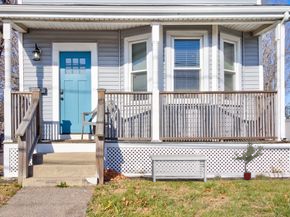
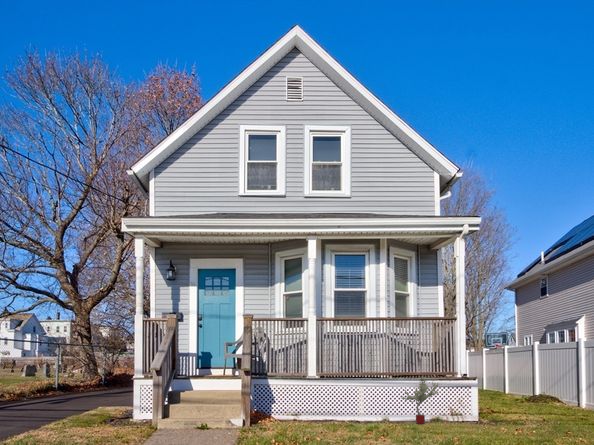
storage bench: present [150,155,208,182] -> none [304,393,372,425]

